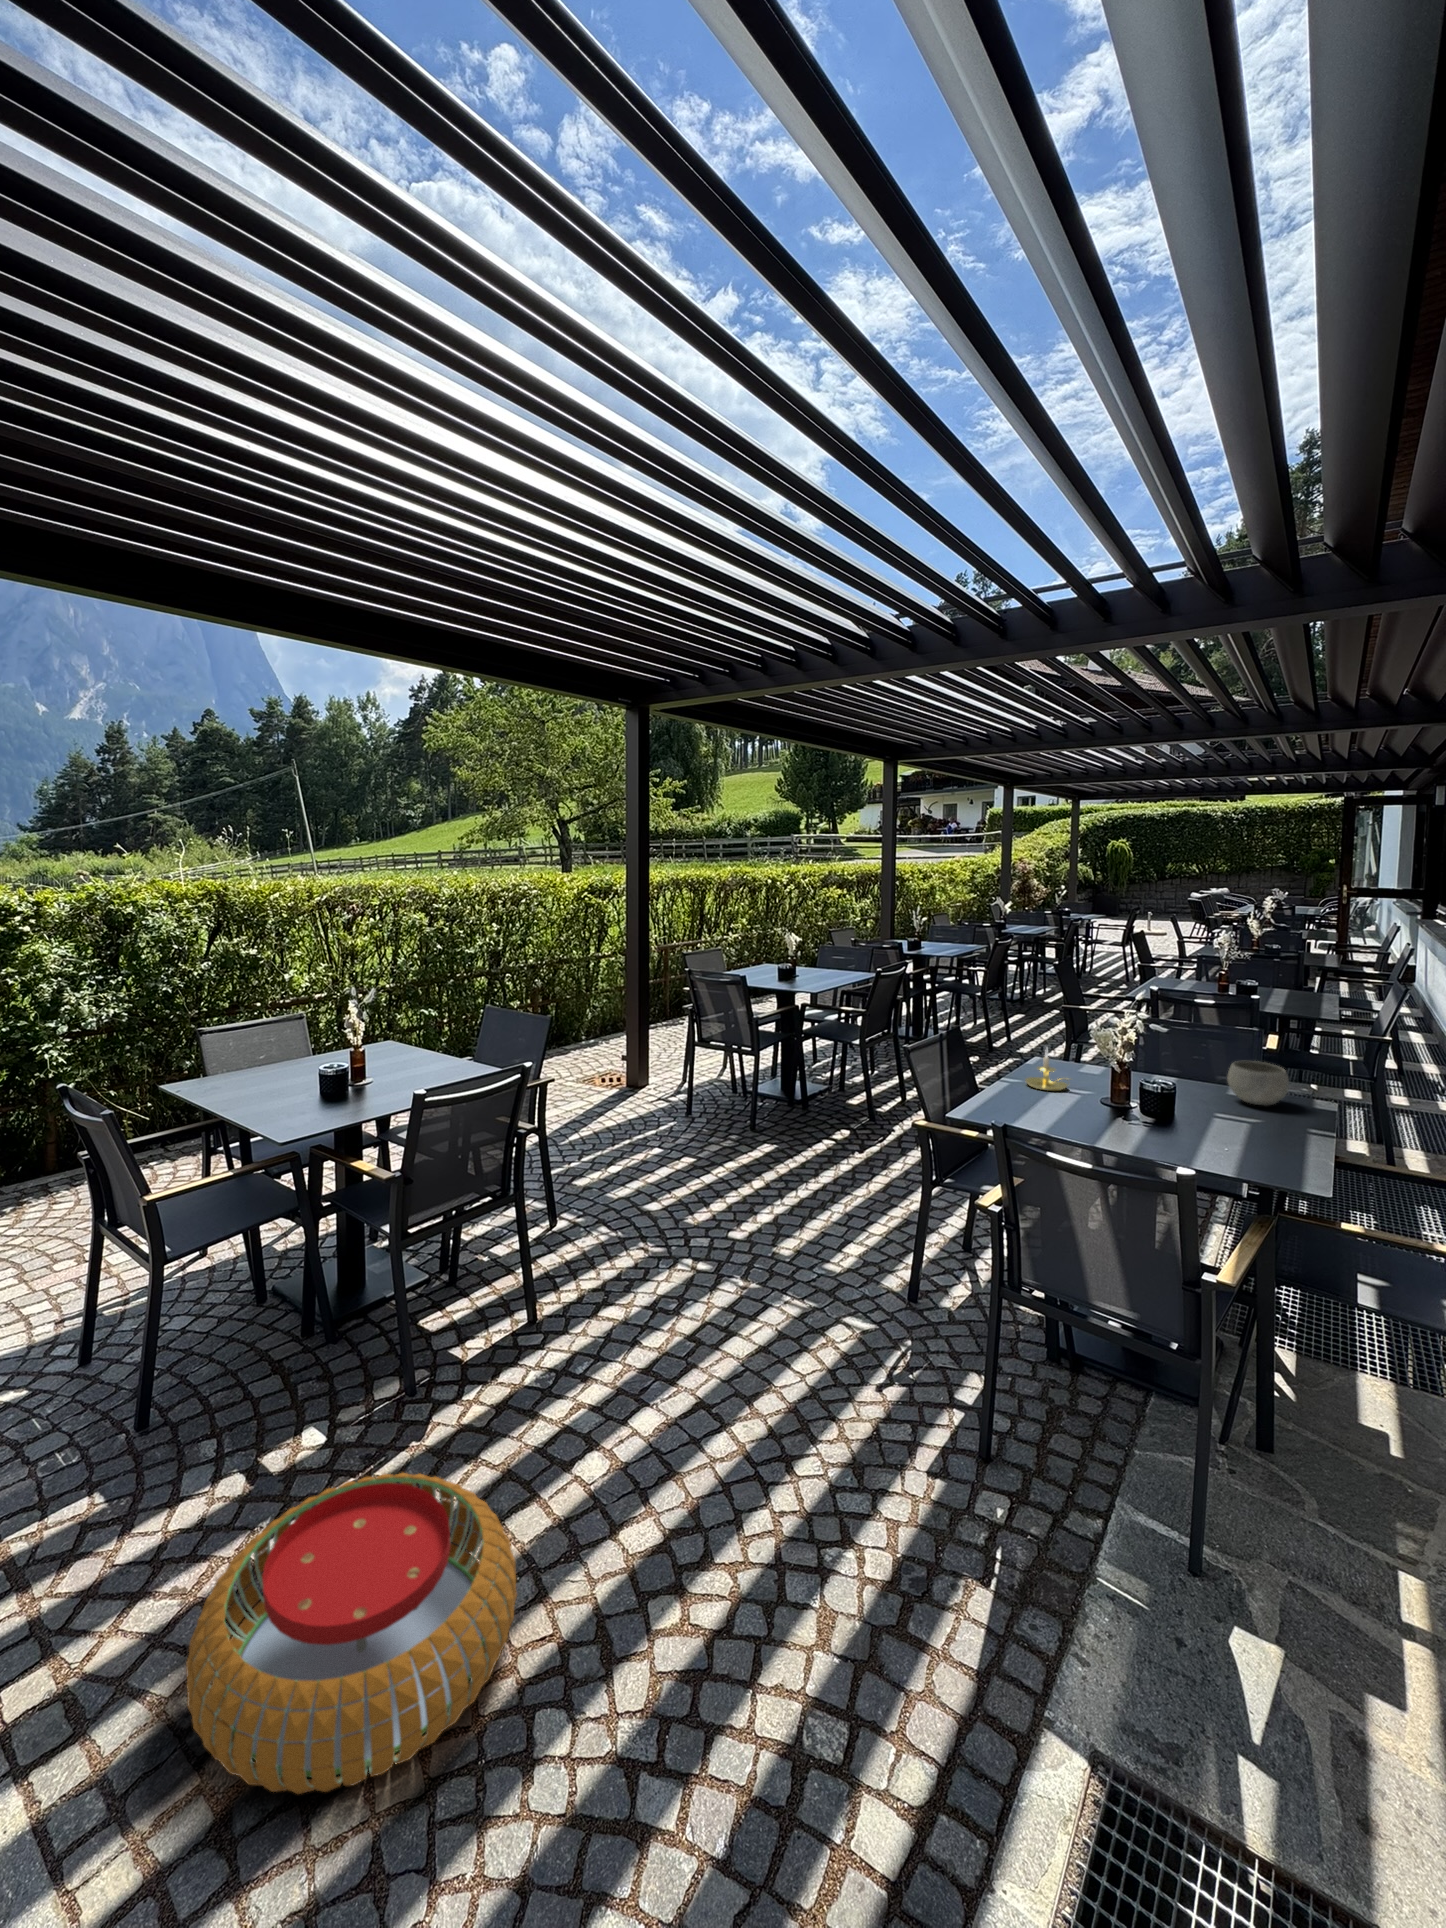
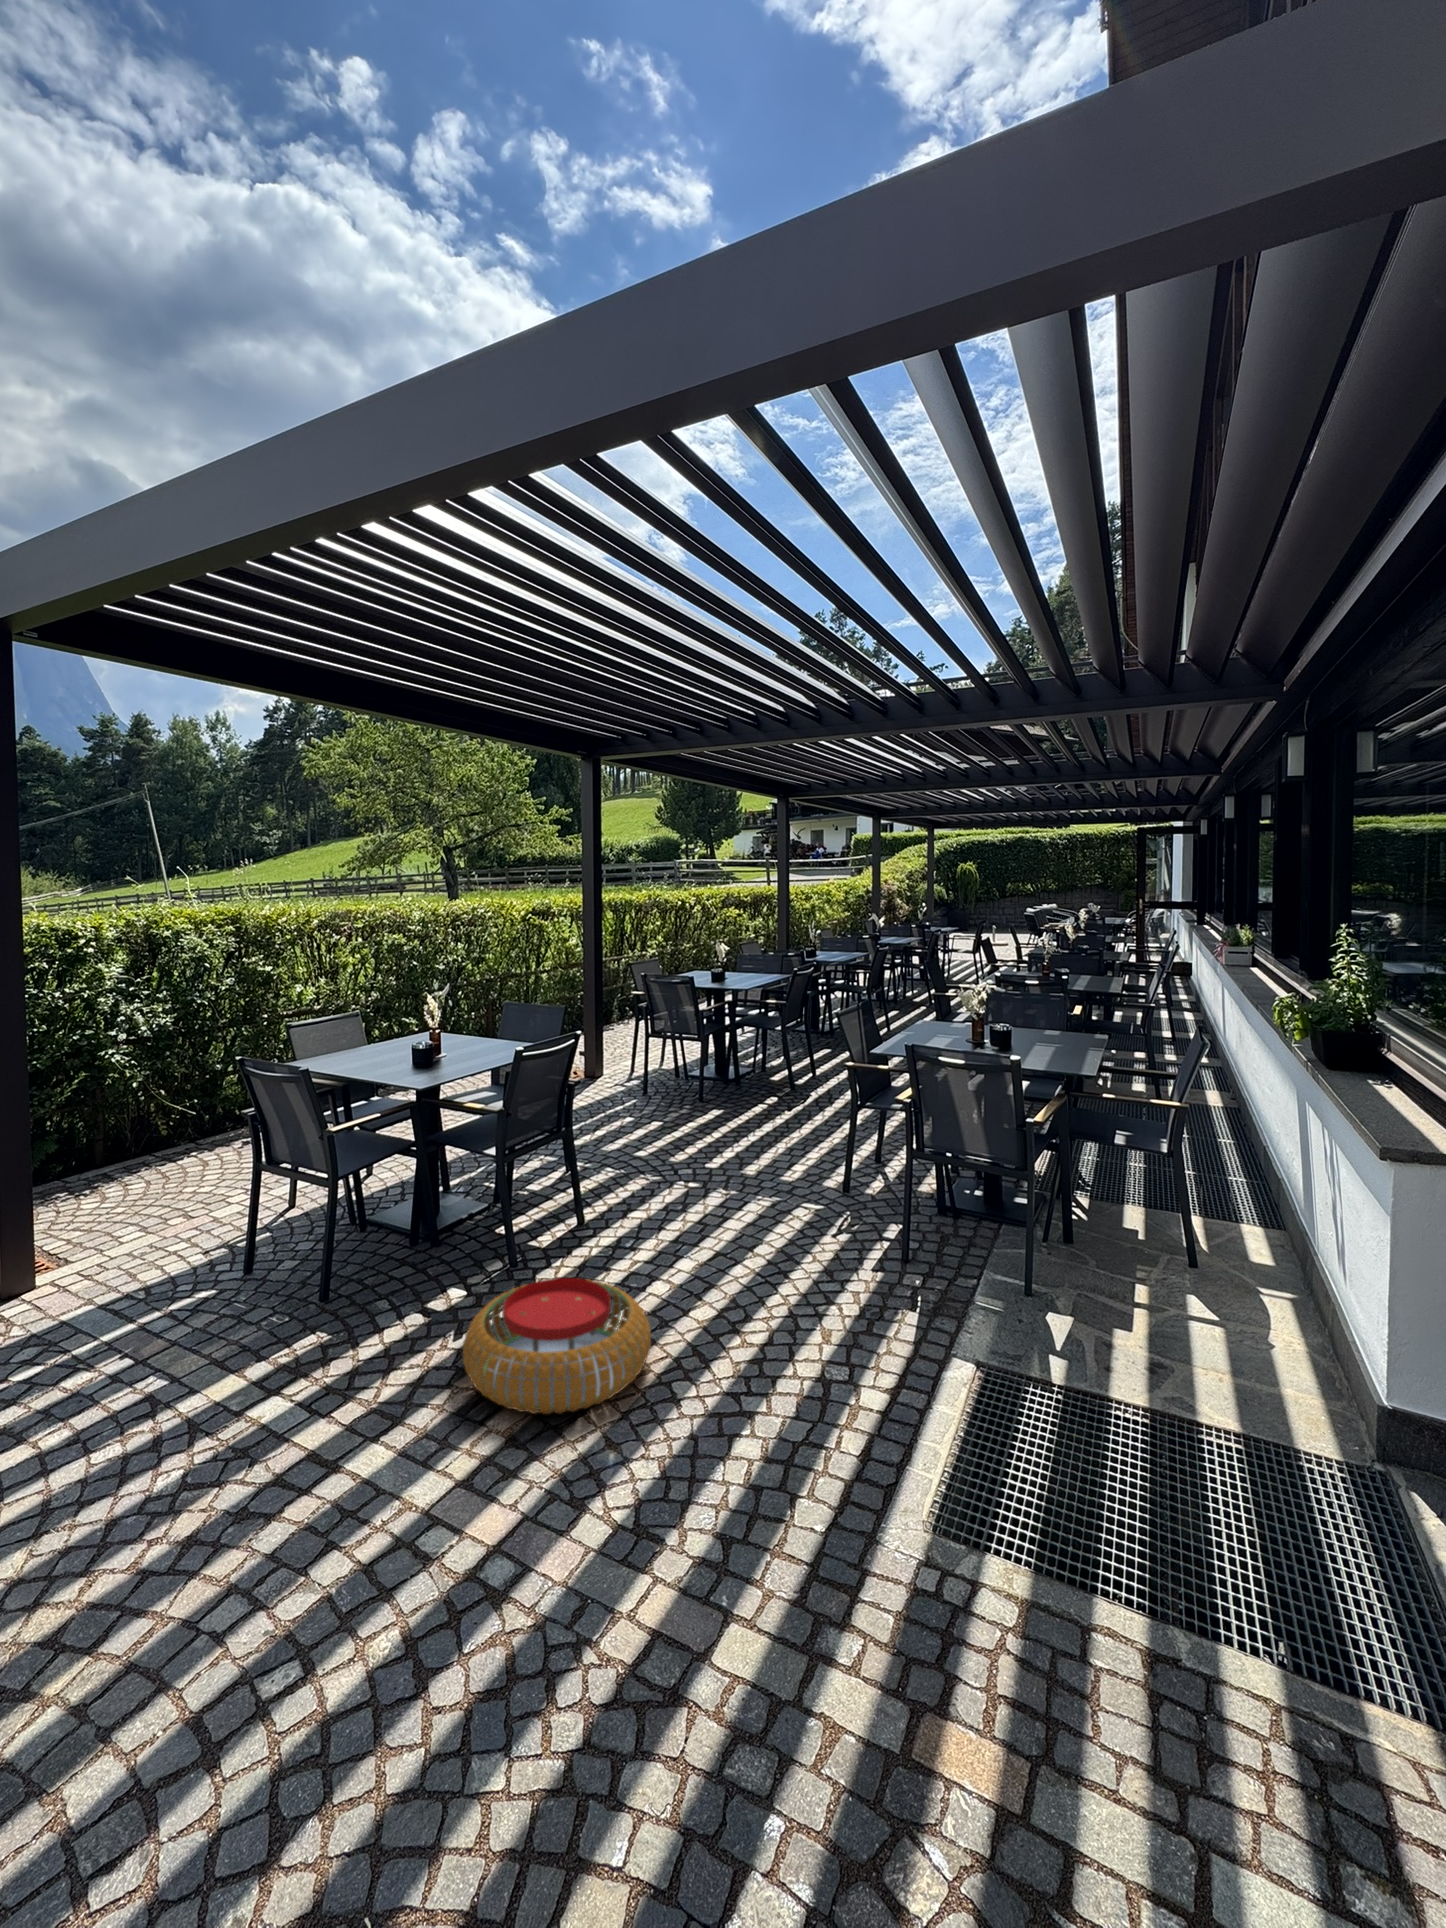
candle holder: present [1025,1053,1071,1091] -> none [916,1012,949,1042]
bowl: present [1227,1061,1289,1106] -> none [1046,1015,1084,1043]

